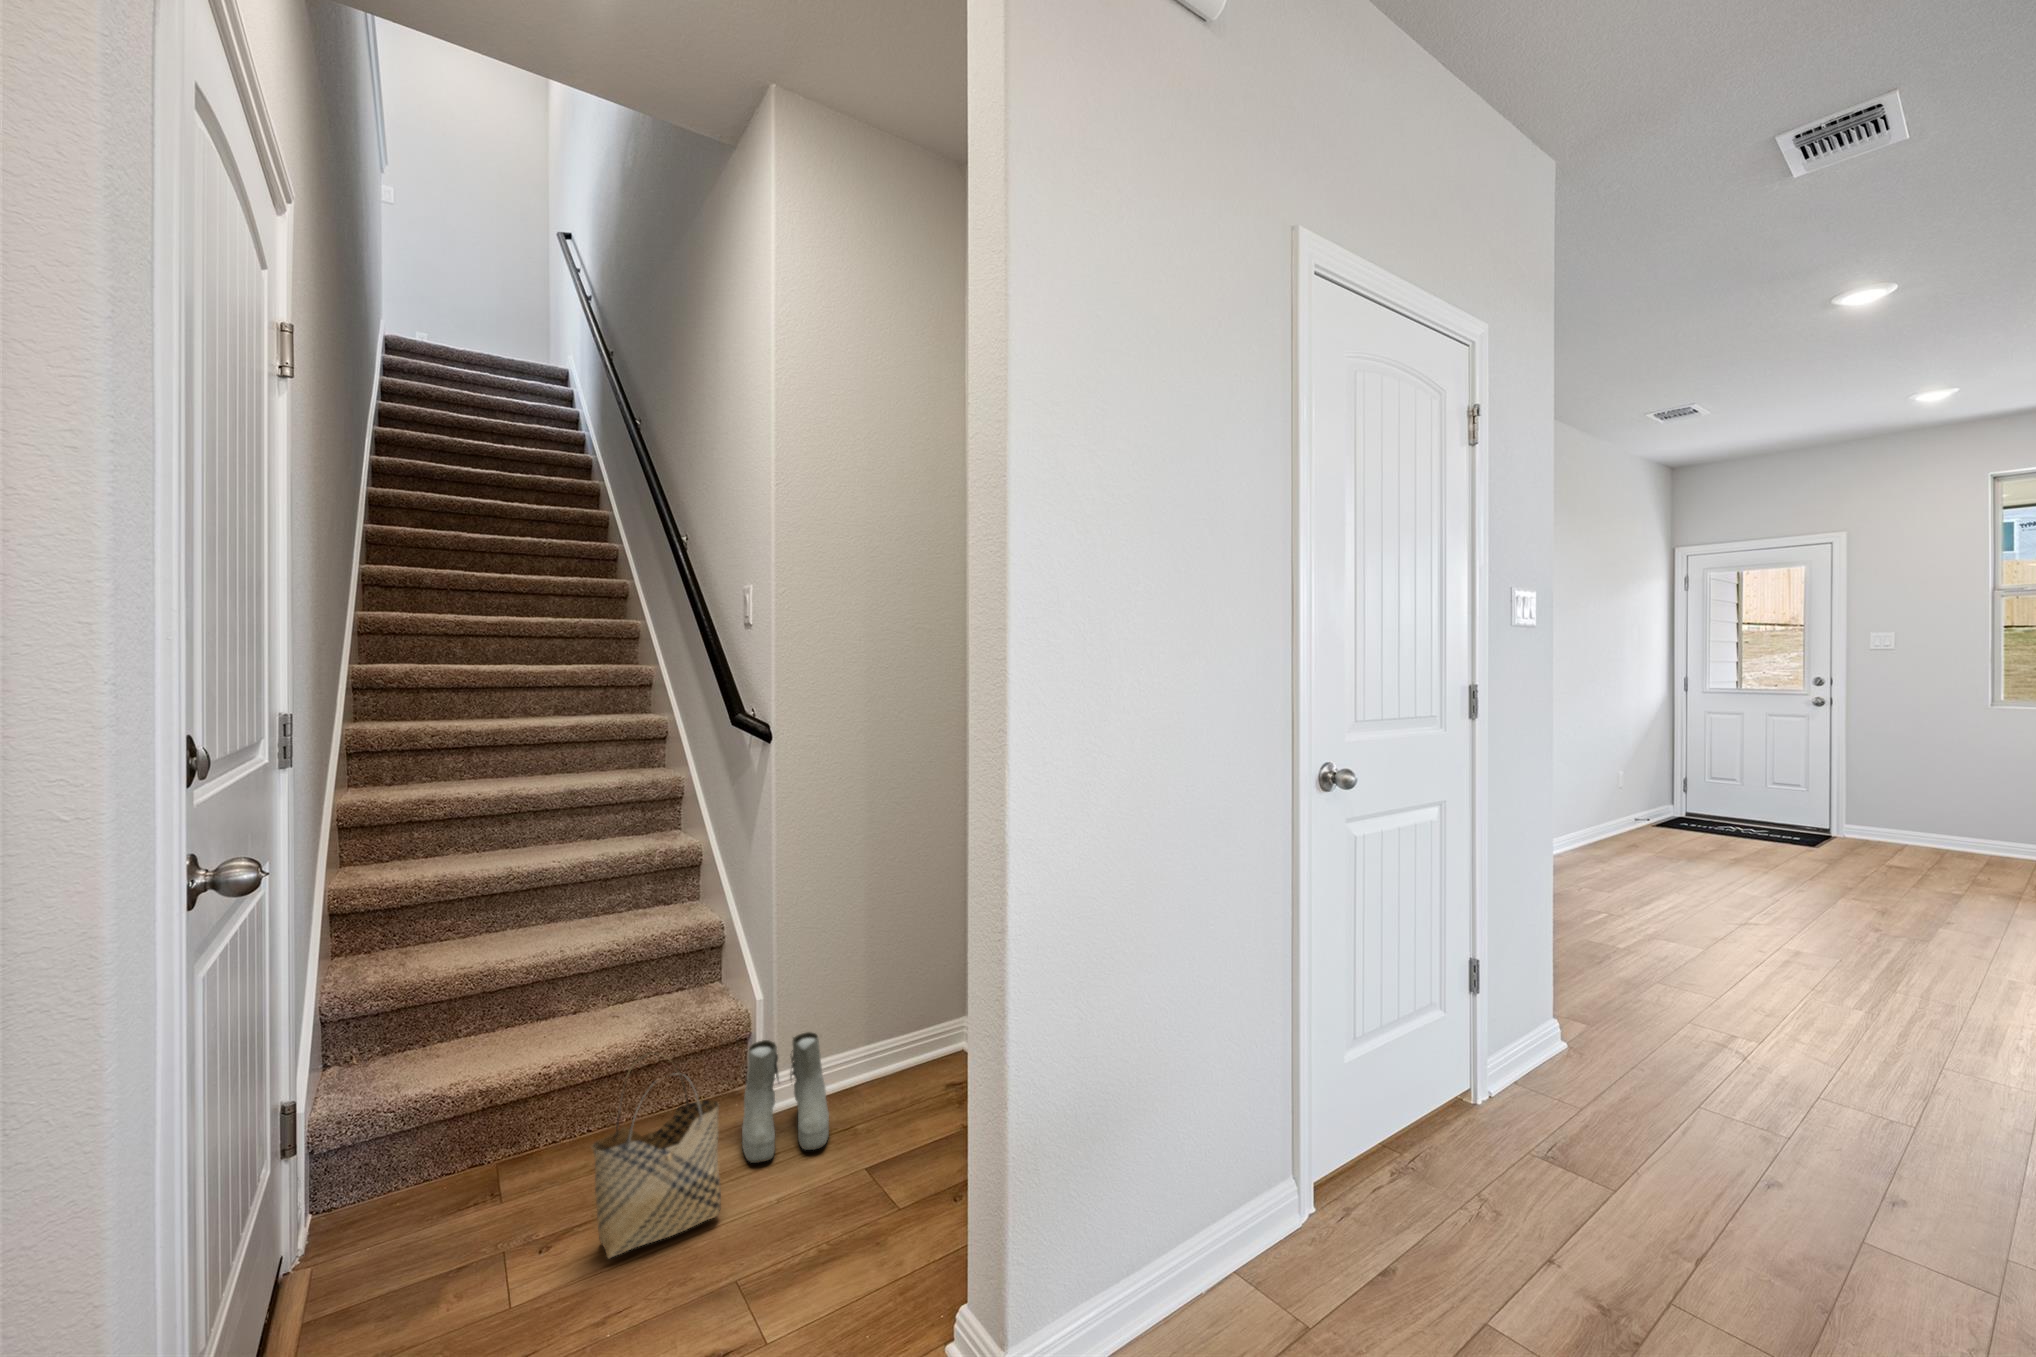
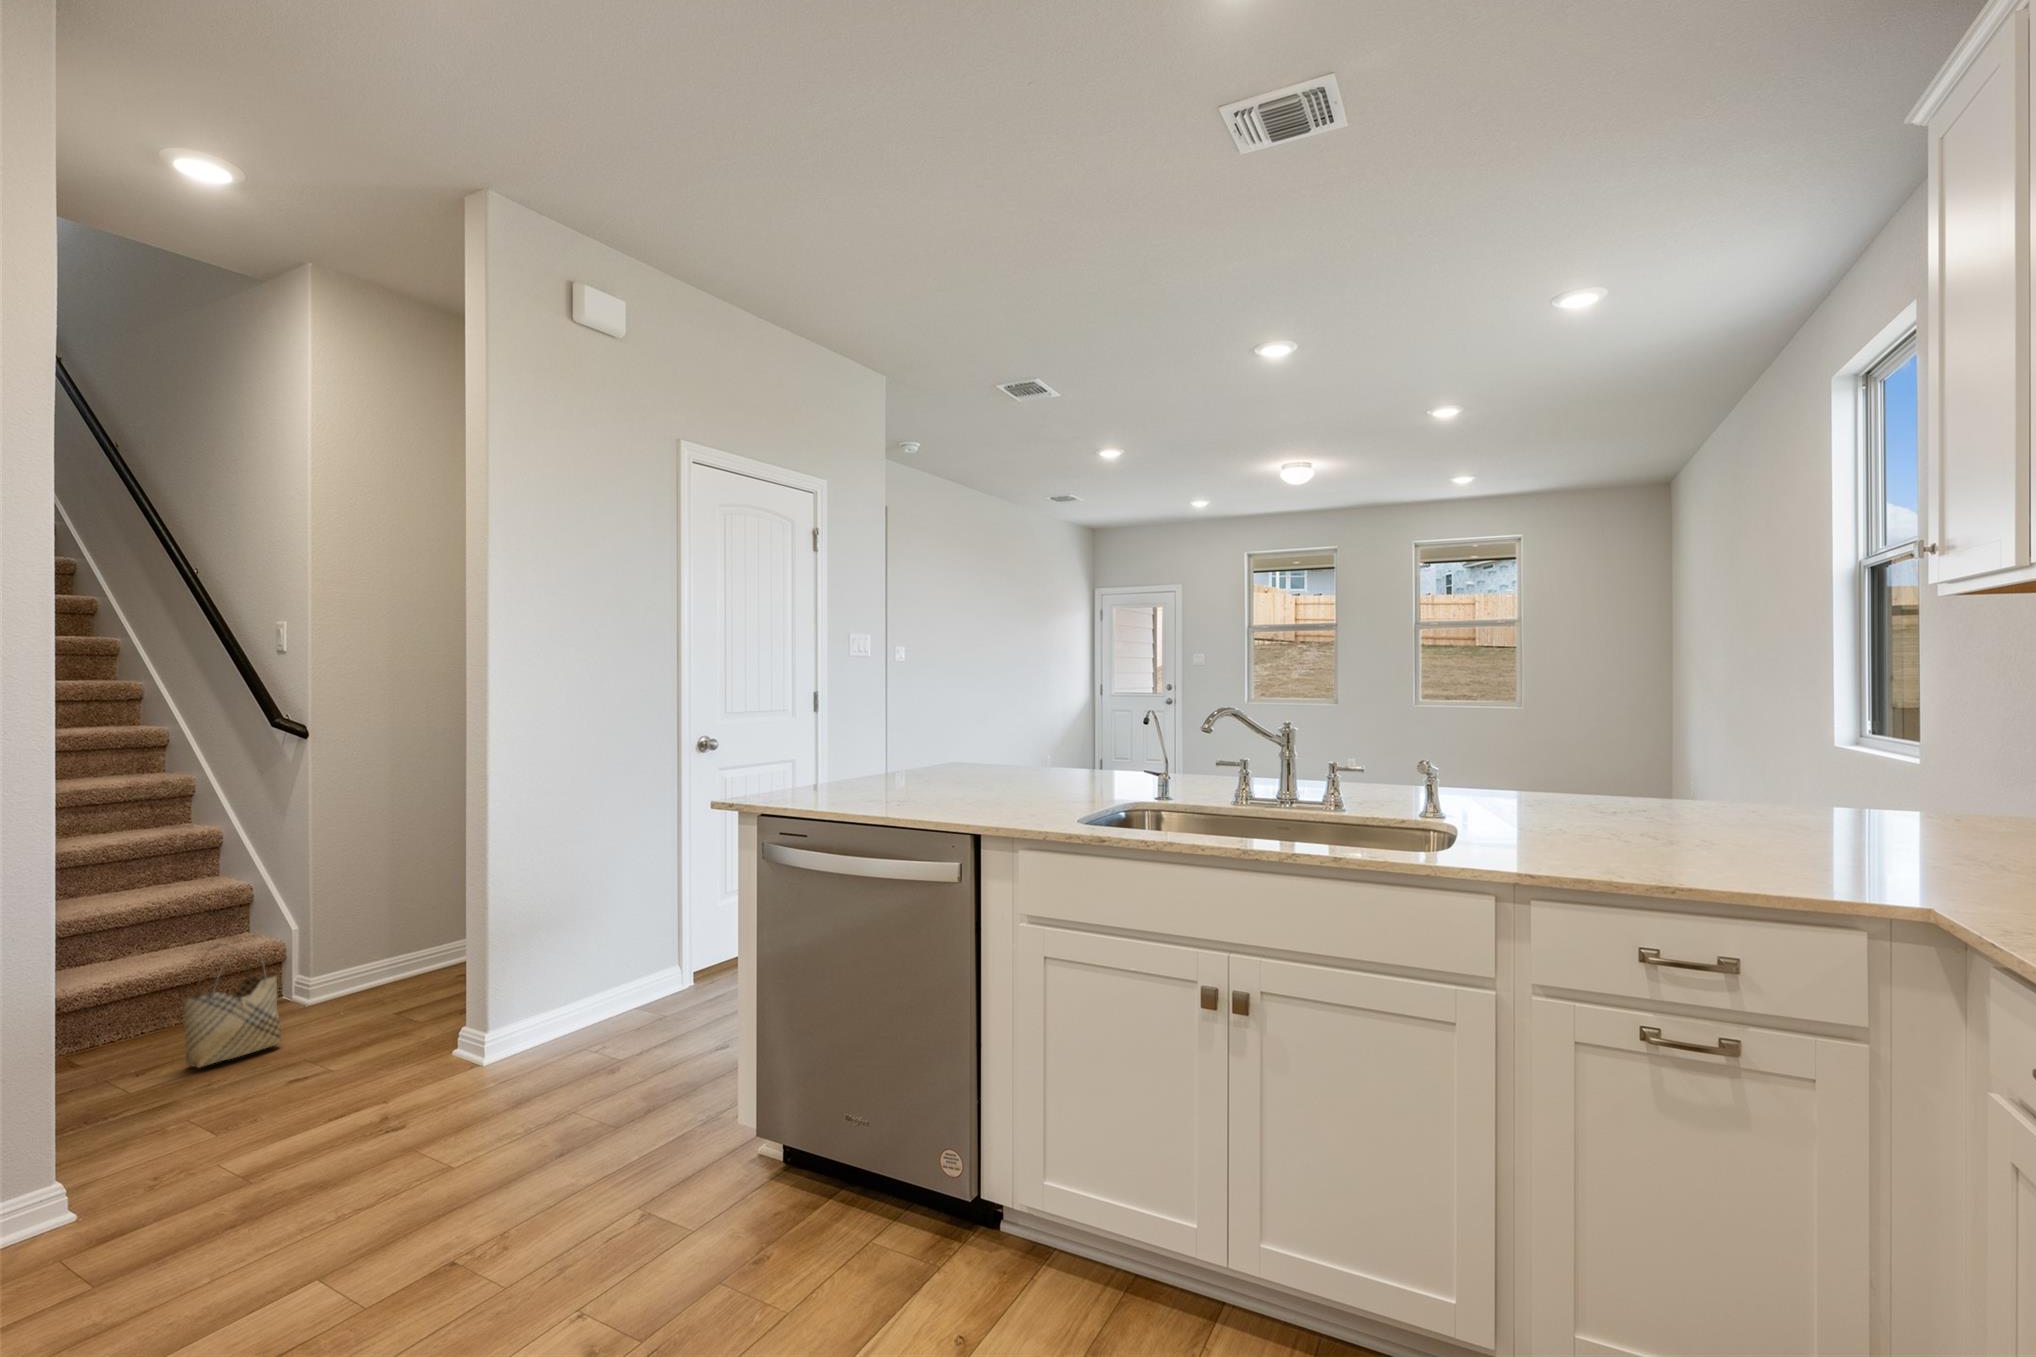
boots: present [742,1032,829,1163] -> none [286,944,359,1024]

